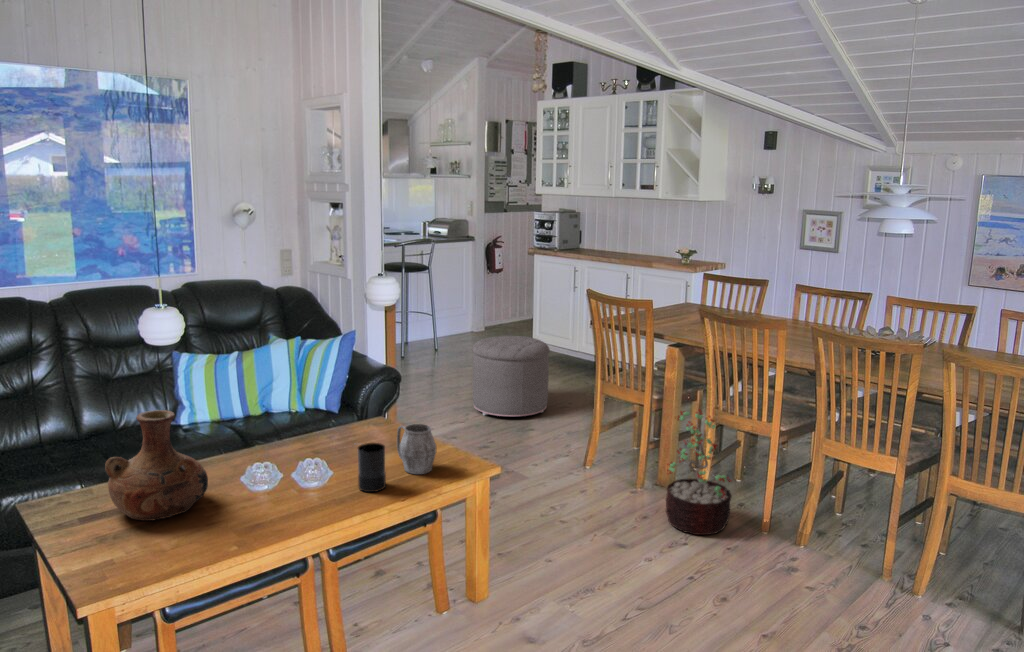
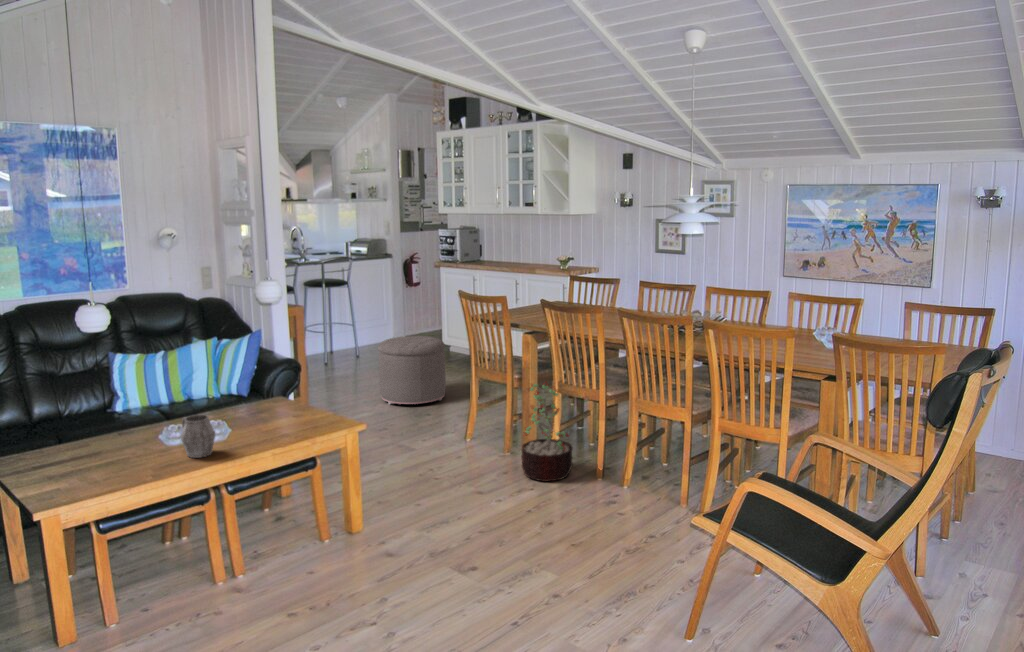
vase: present [105,410,208,521] -> none [49,385,131,468]
mug: present [397,424,437,474] -> present [181,415,215,458]
candle: present [358,443,386,492] -> none [247,407,274,444]

